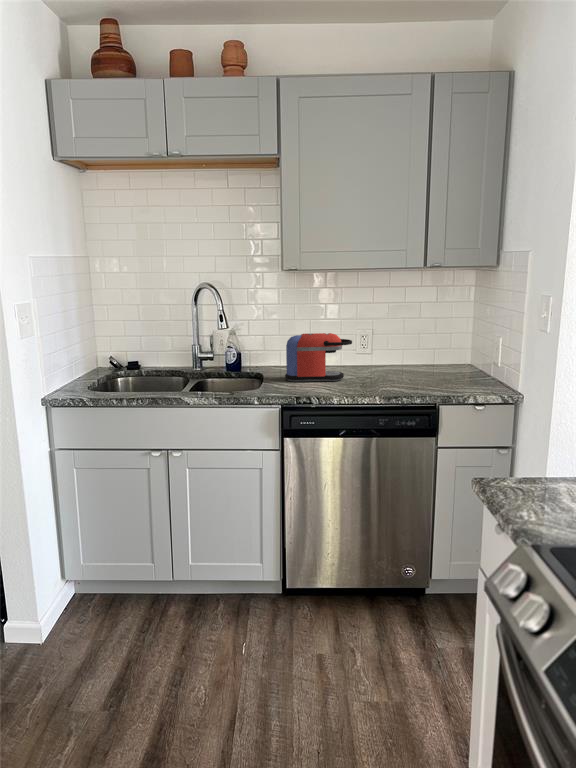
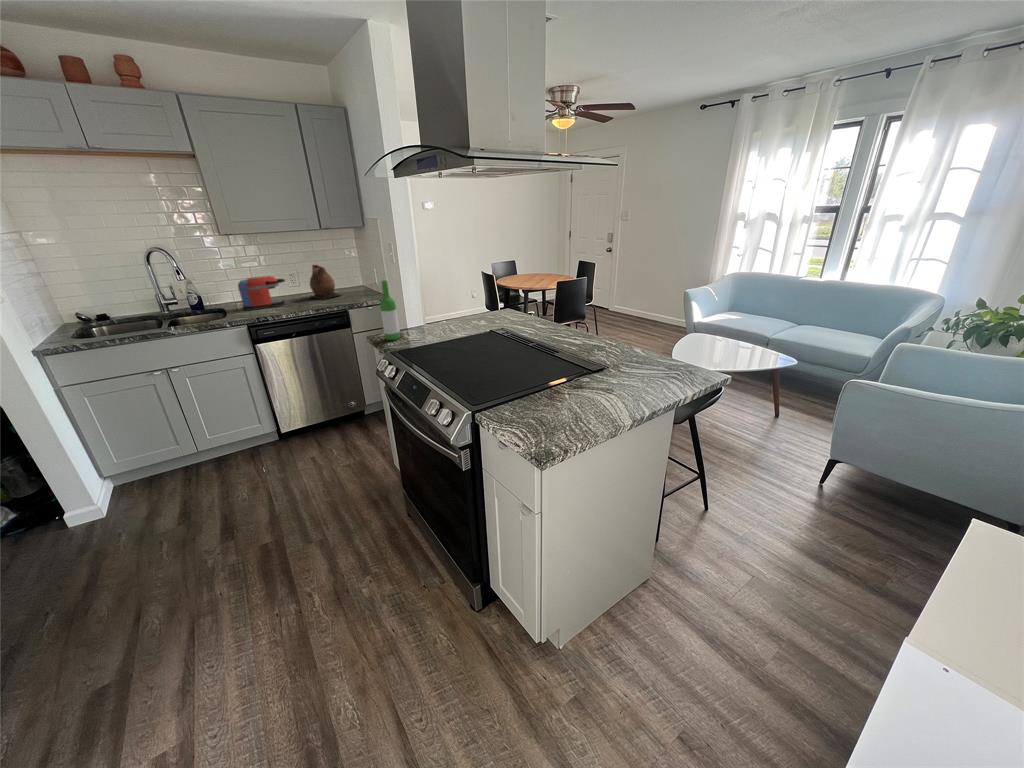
ceramic pitcher: none [381,322,433,378] -> present [310,265,341,299]
wine bottle: none [510,368,552,501] -> present [380,281,400,340]

